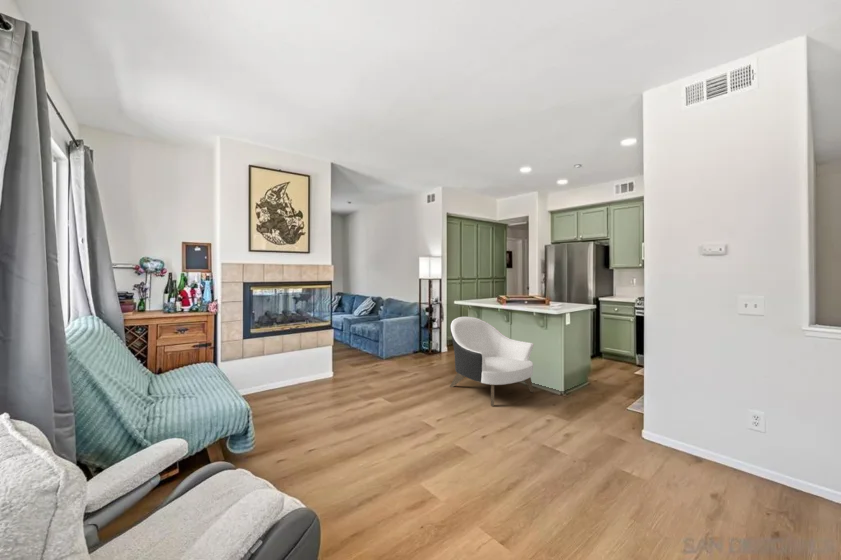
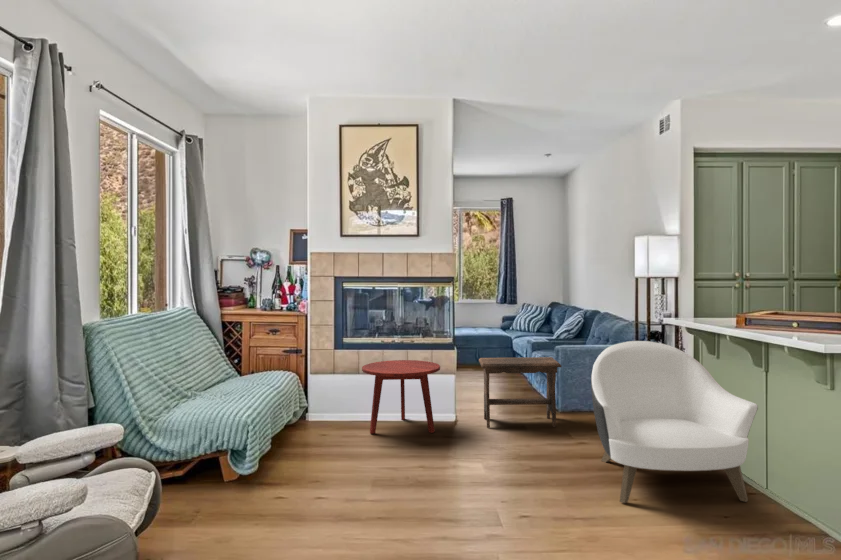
footstool: none [350,331,405,380] -> present [479,357,561,428]
side table: none [278,341,337,399] -> present [362,360,440,434]

